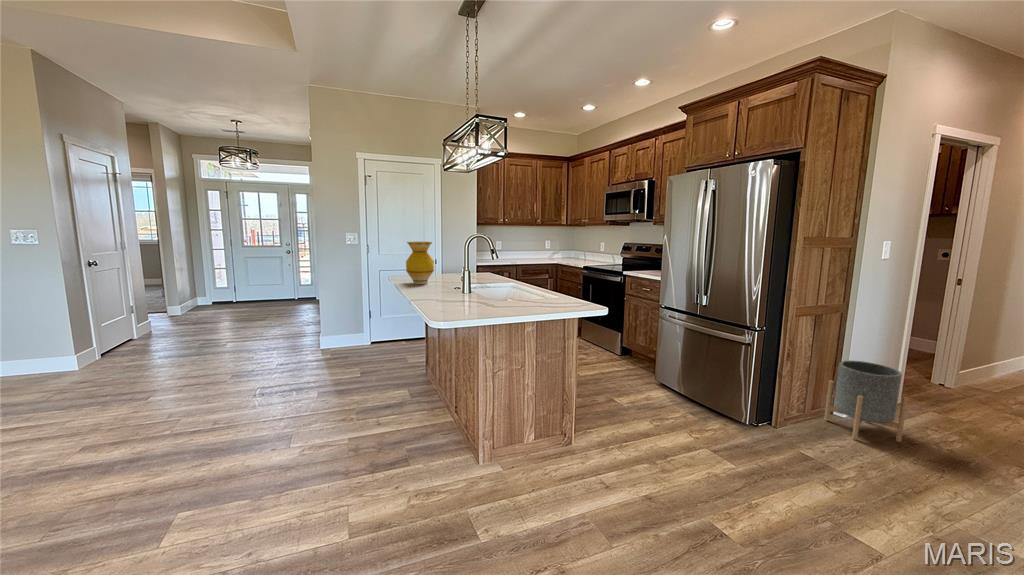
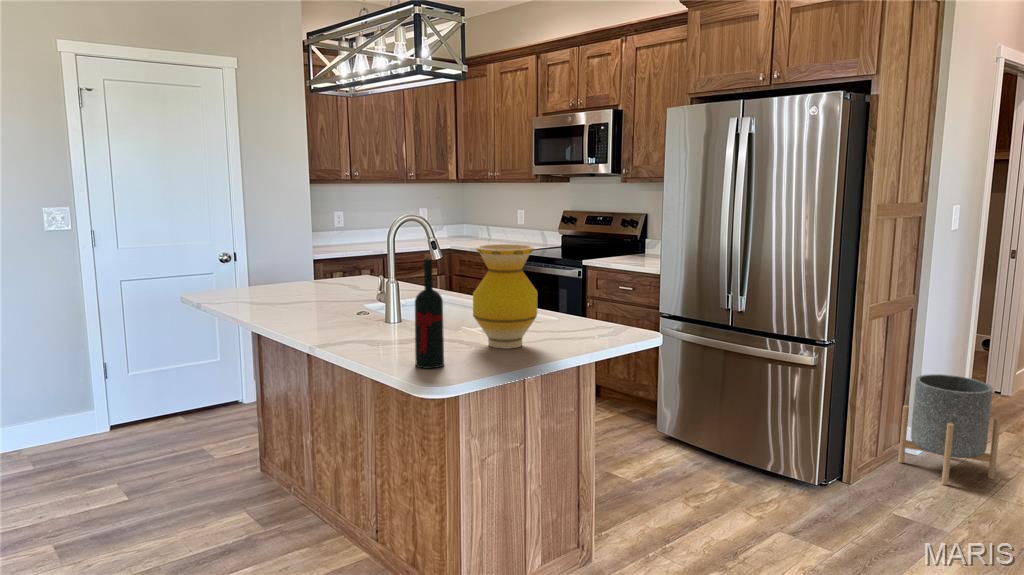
vase: present [406,242,434,284] -> present [473,244,538,349]
wine bottle: none [446,251,464,314] -> present [415,255,444,368]

